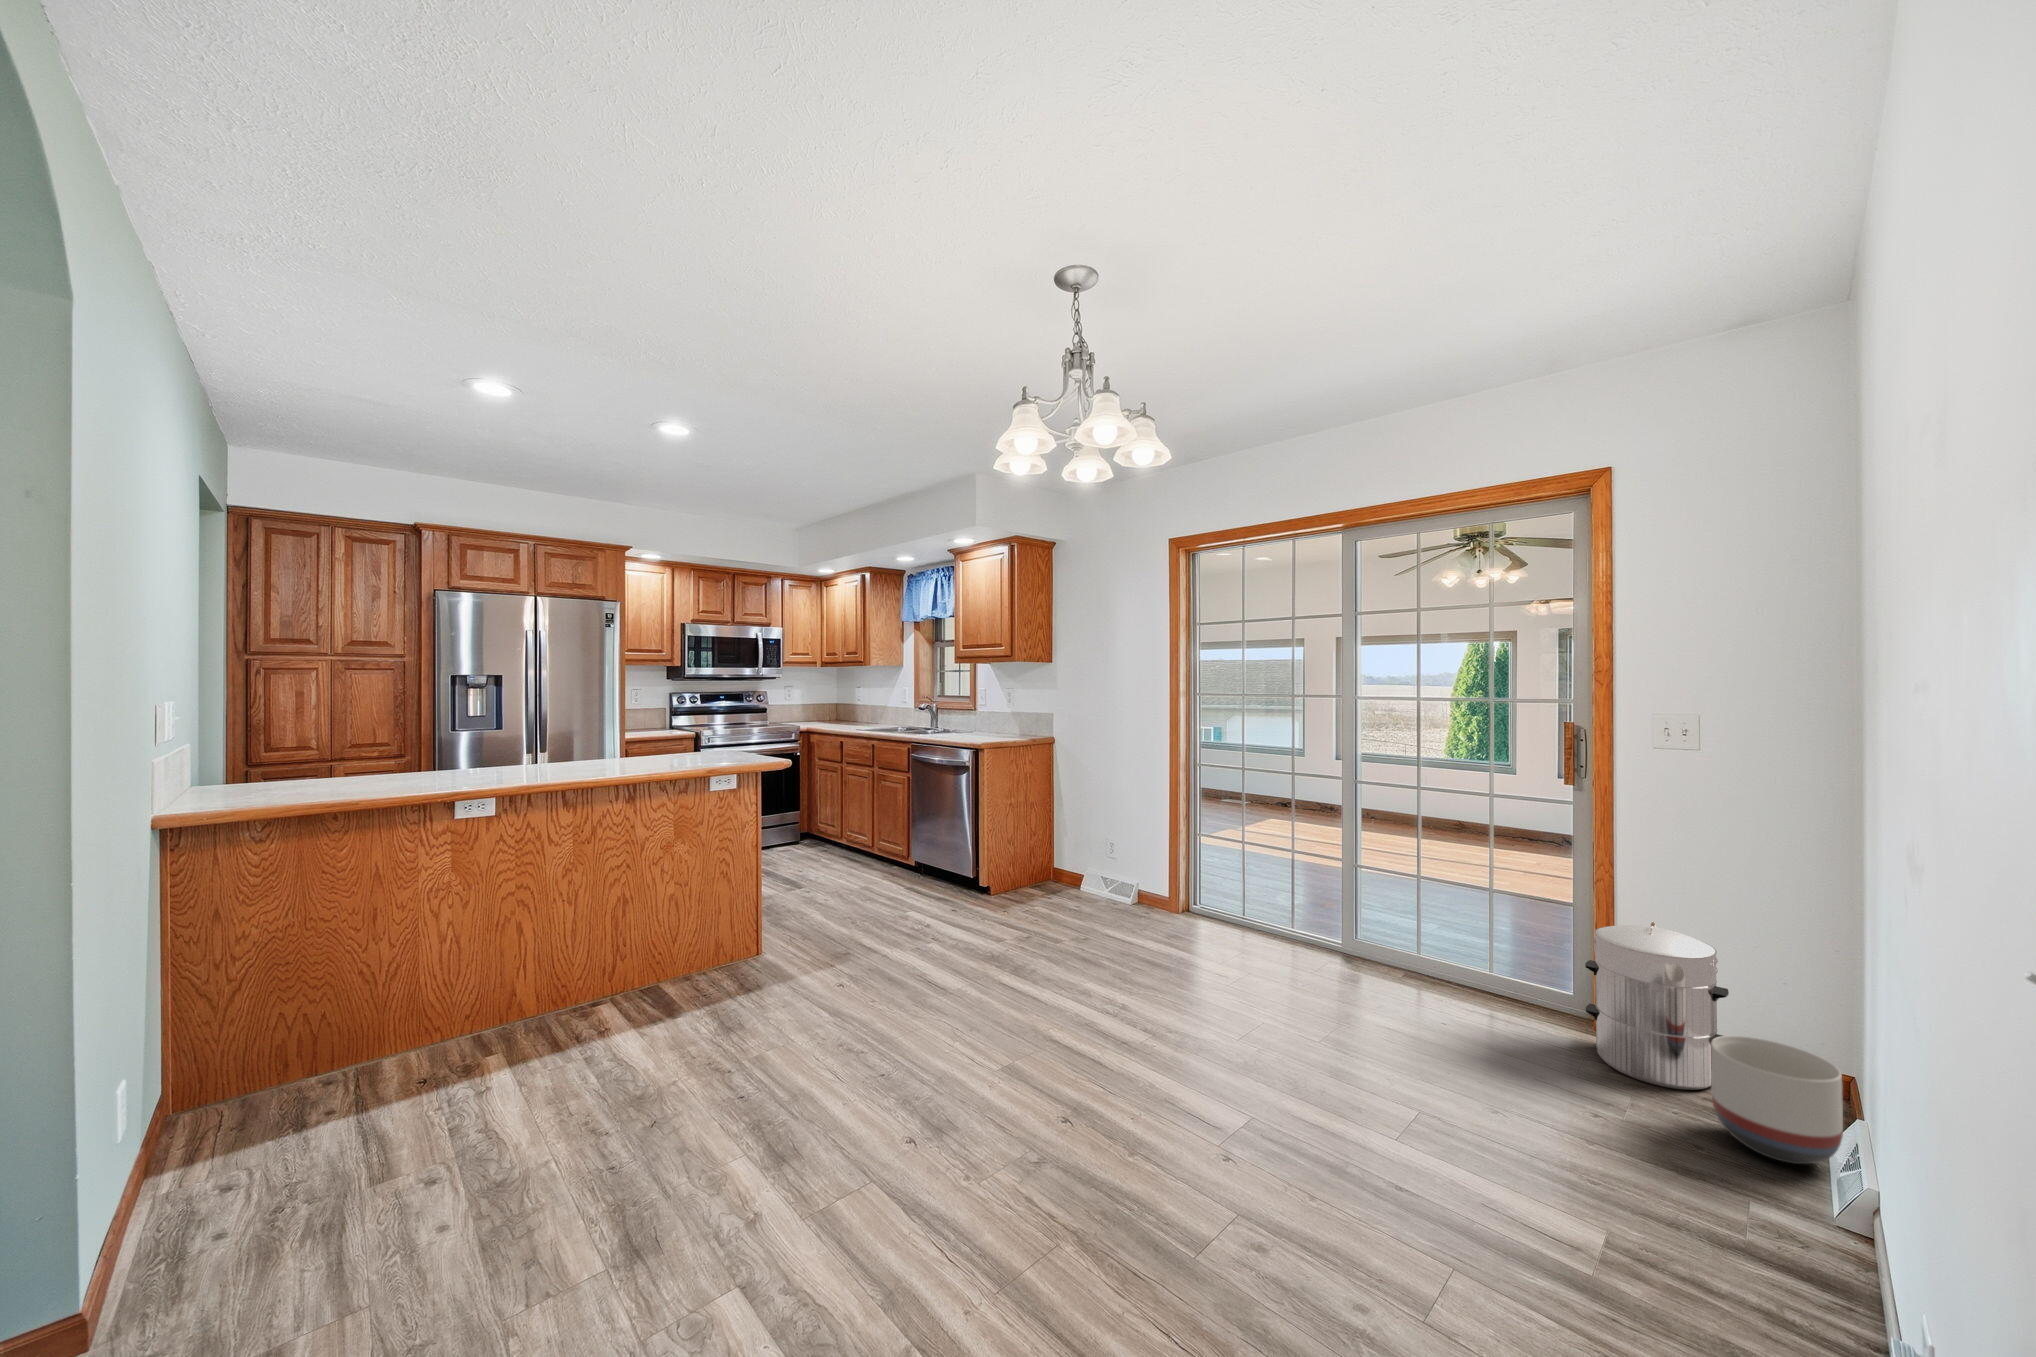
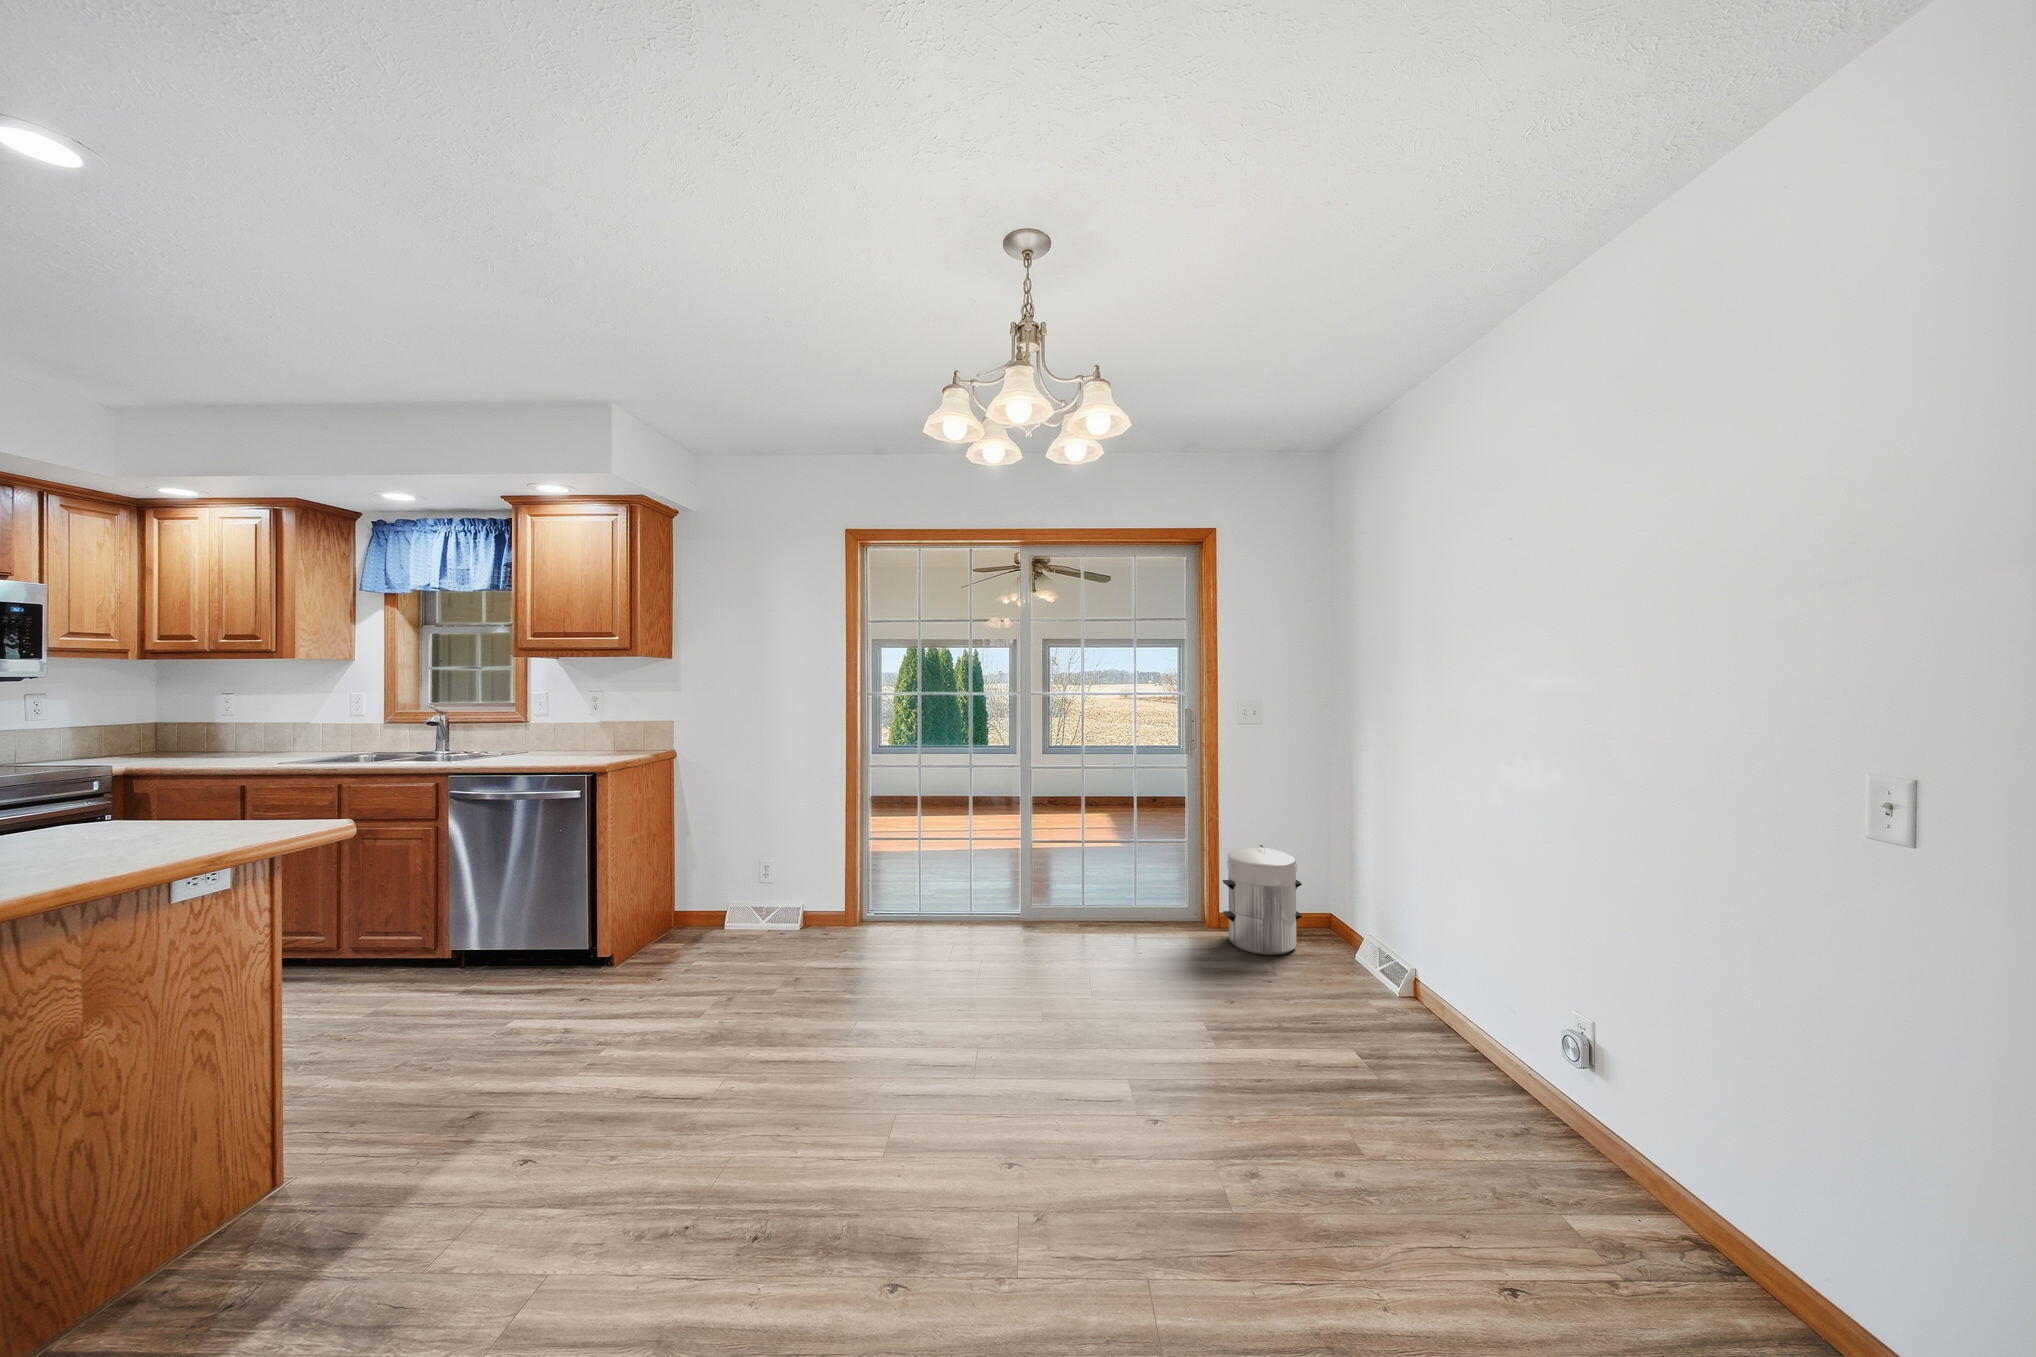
planter: present [1711,1036,1843,1164] -> none [1324,905,1388,977]

